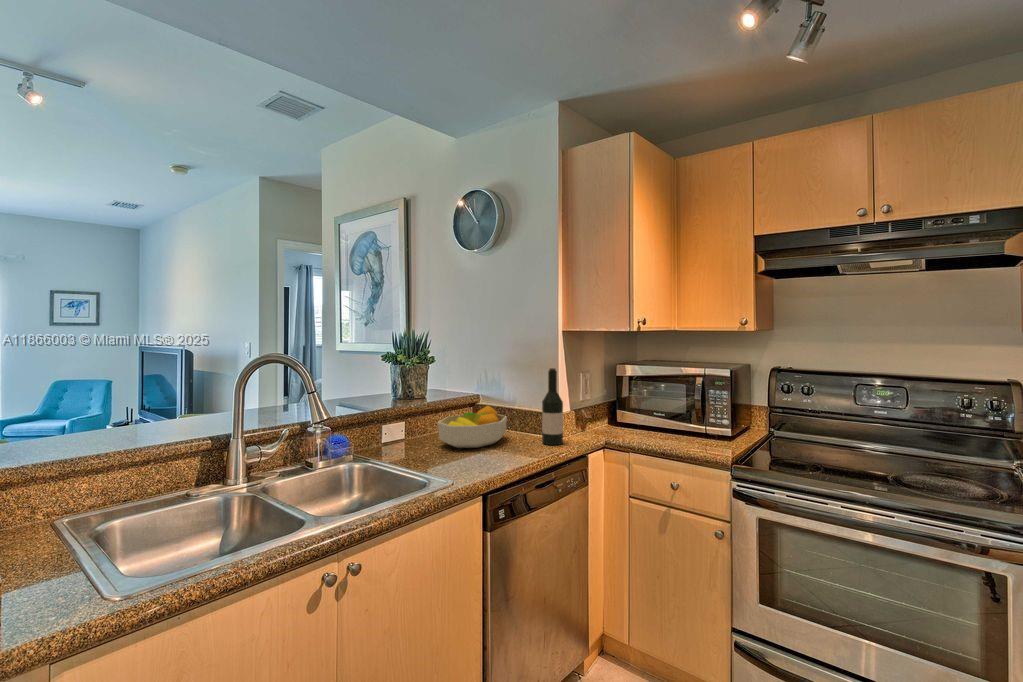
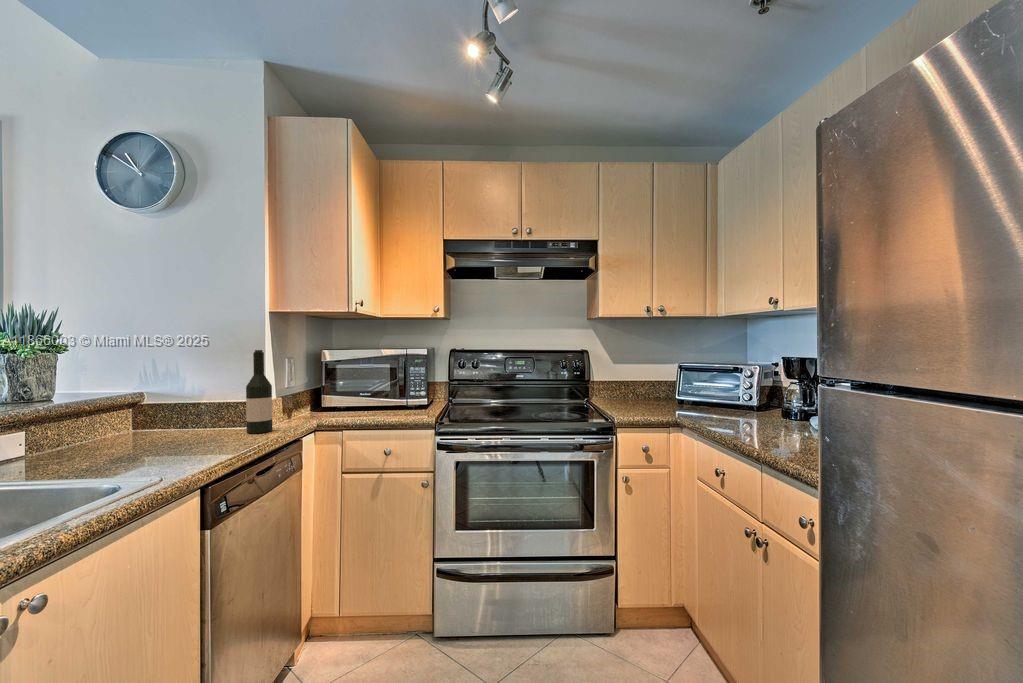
fruit bowl: present [437,406,507,448] -> none [93,399,196,452]

